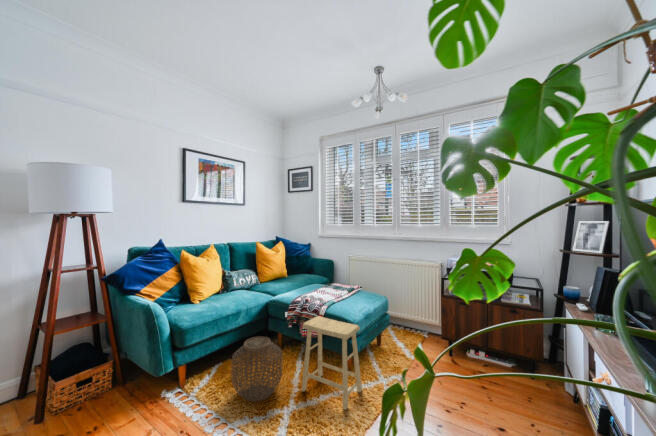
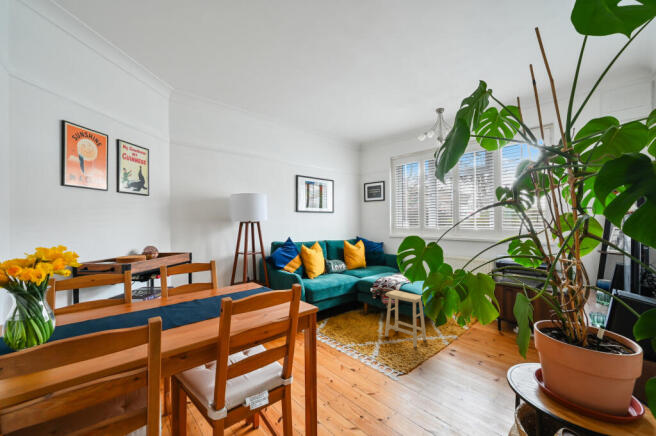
woven basket: present [231,337,282,401] -> none [341,300,372,338]

